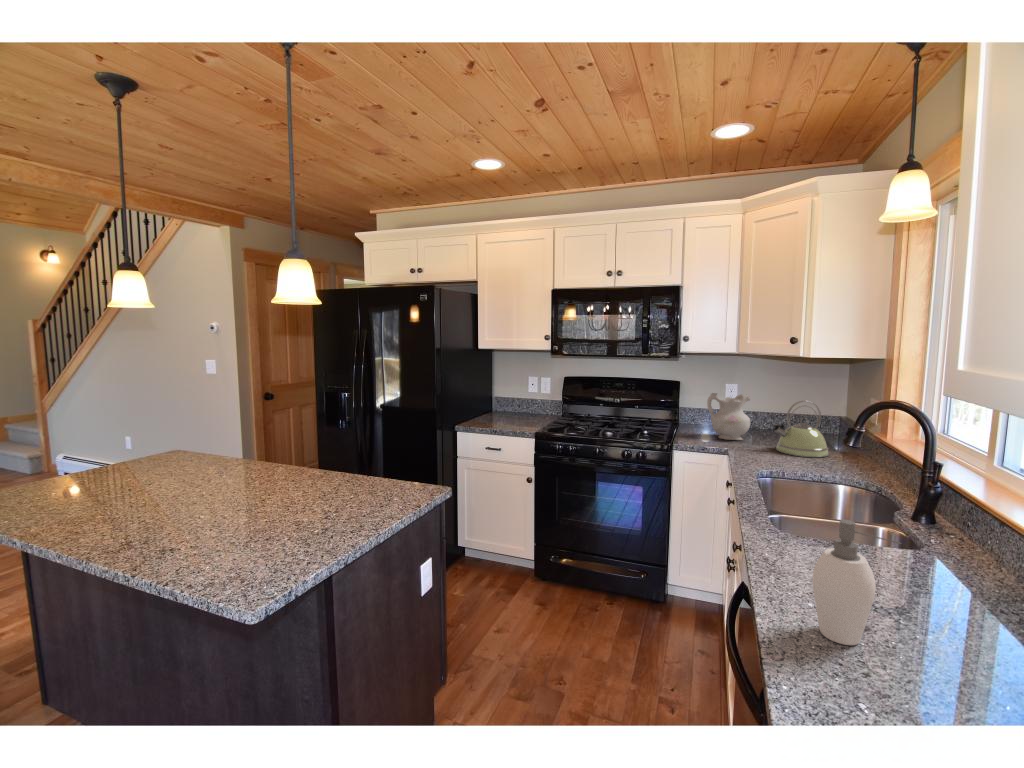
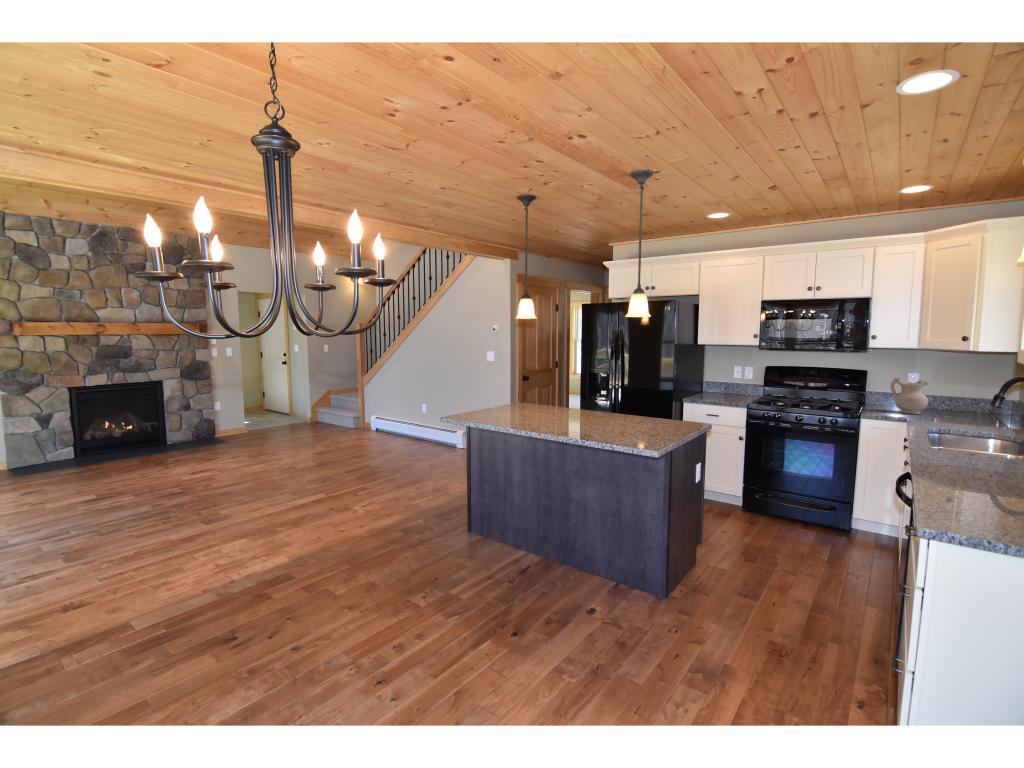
kettle: present [773,401,829,457] -> none [946,384,994,425]
soap dispenser: present [813,519,901,645] -> none [934,417,975,472]

